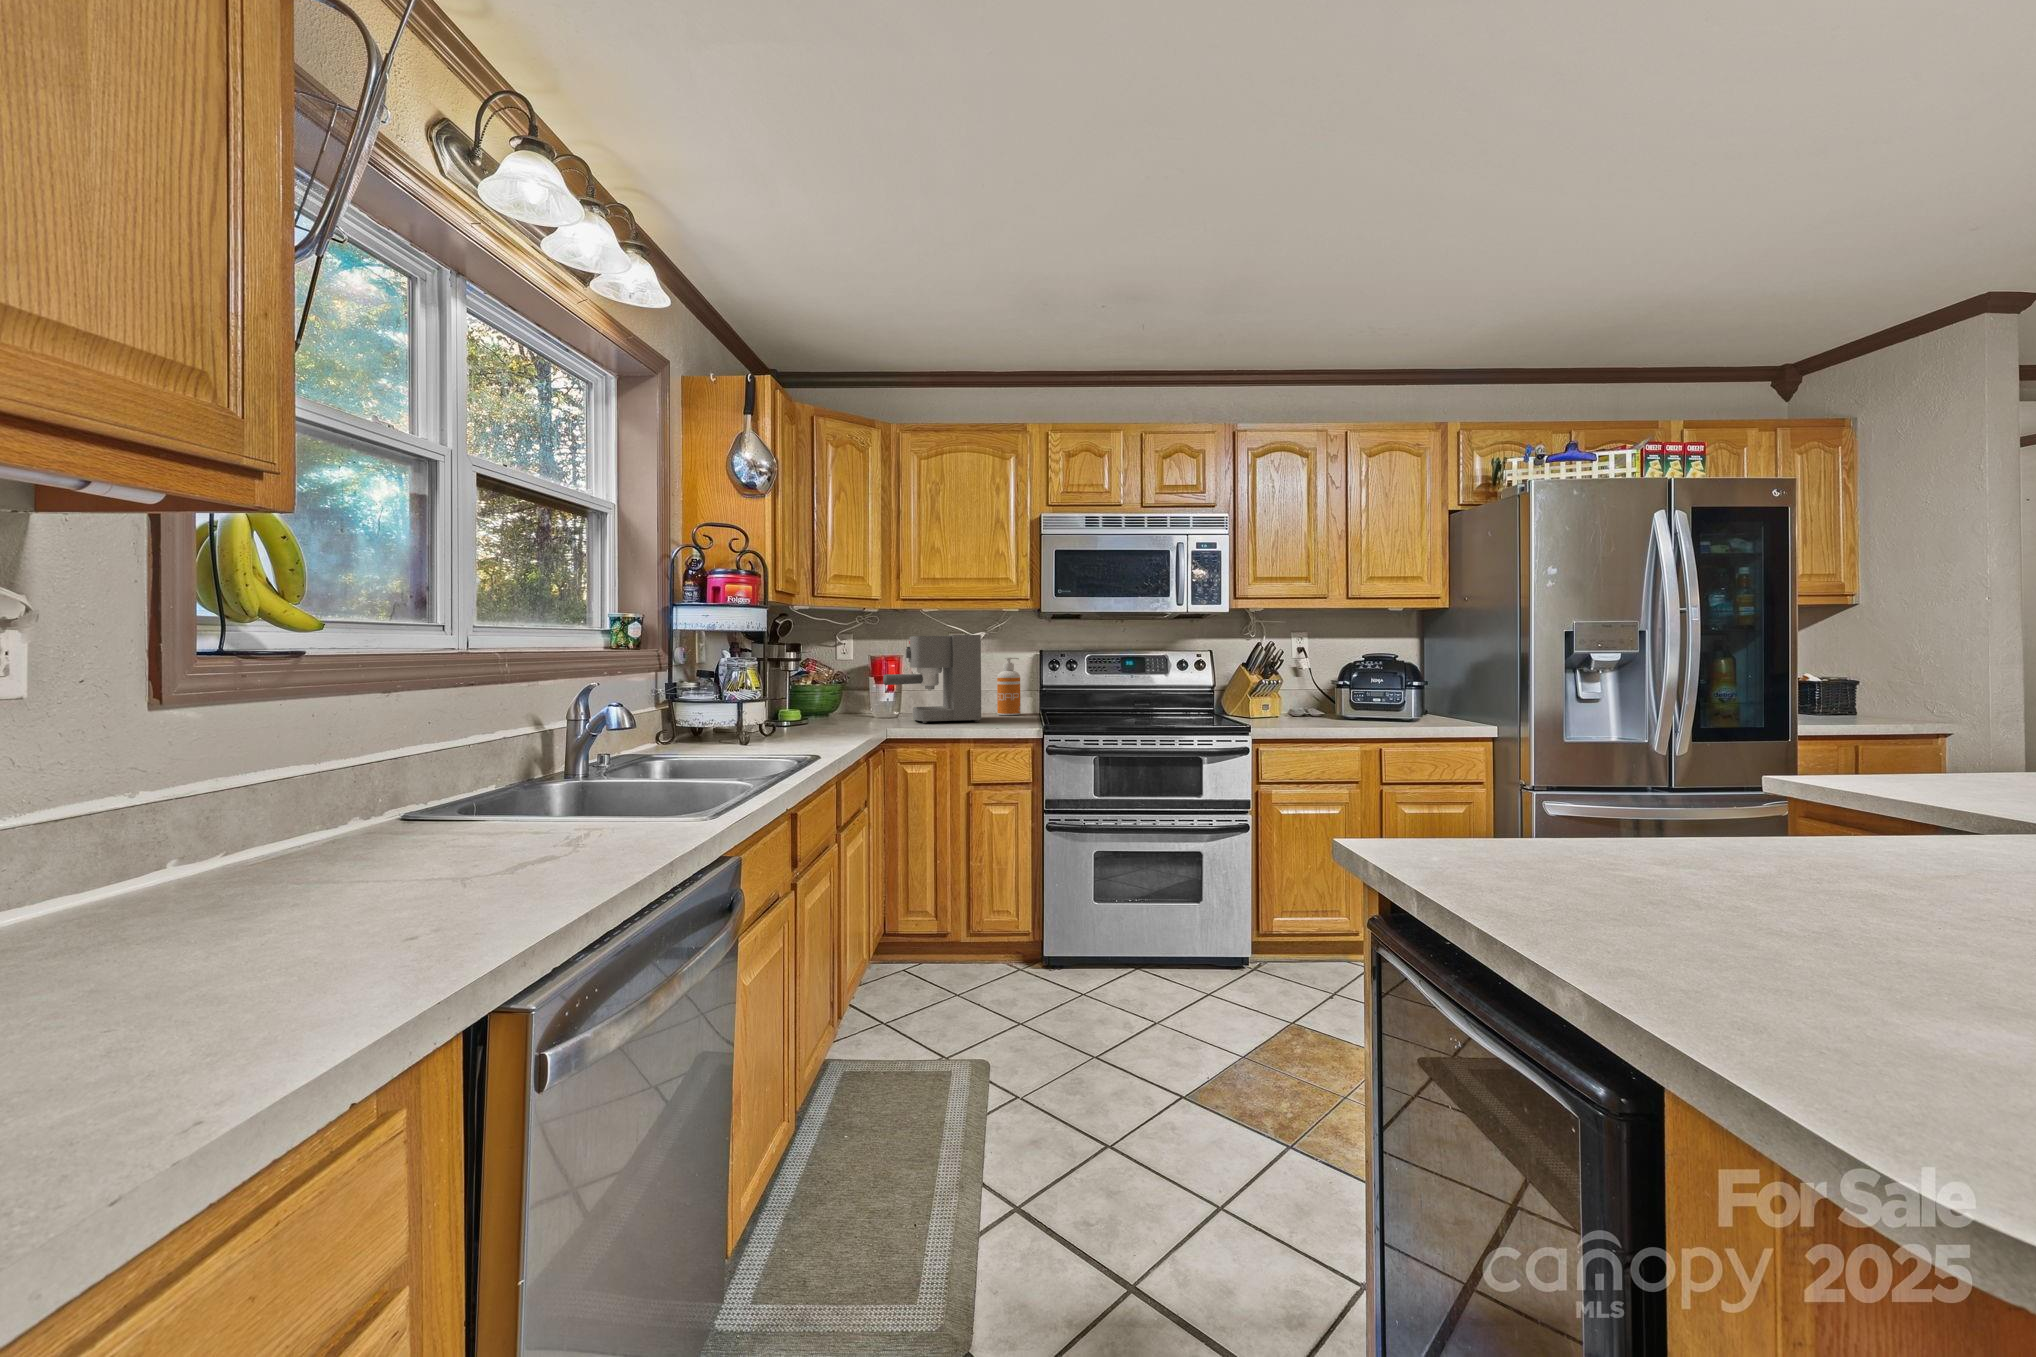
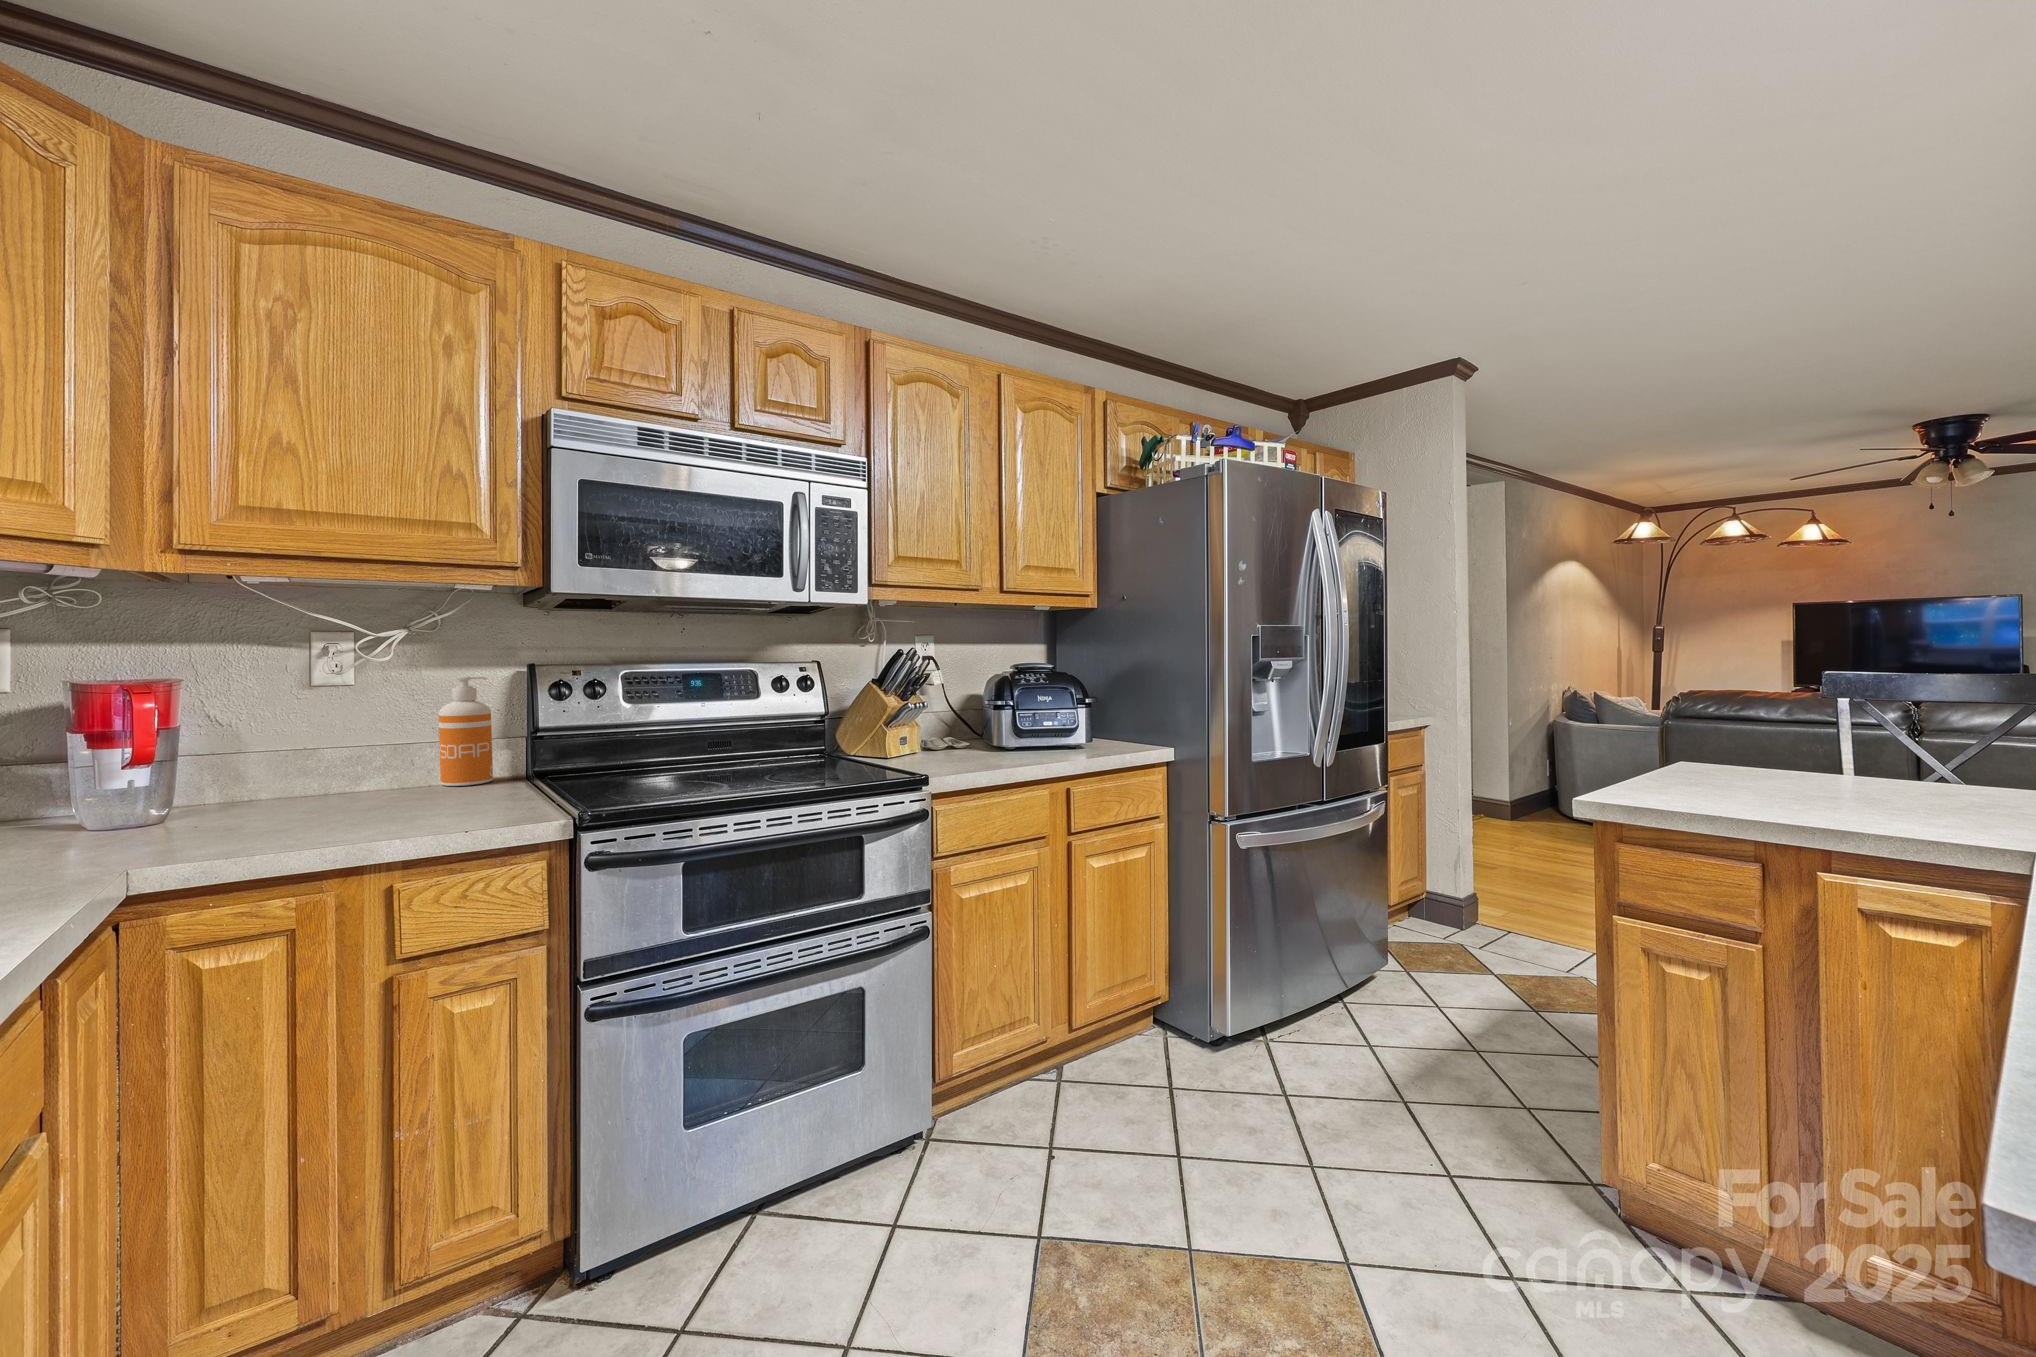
coffee maker: present [883,635,981,723] -> none [105,635,412,837]

